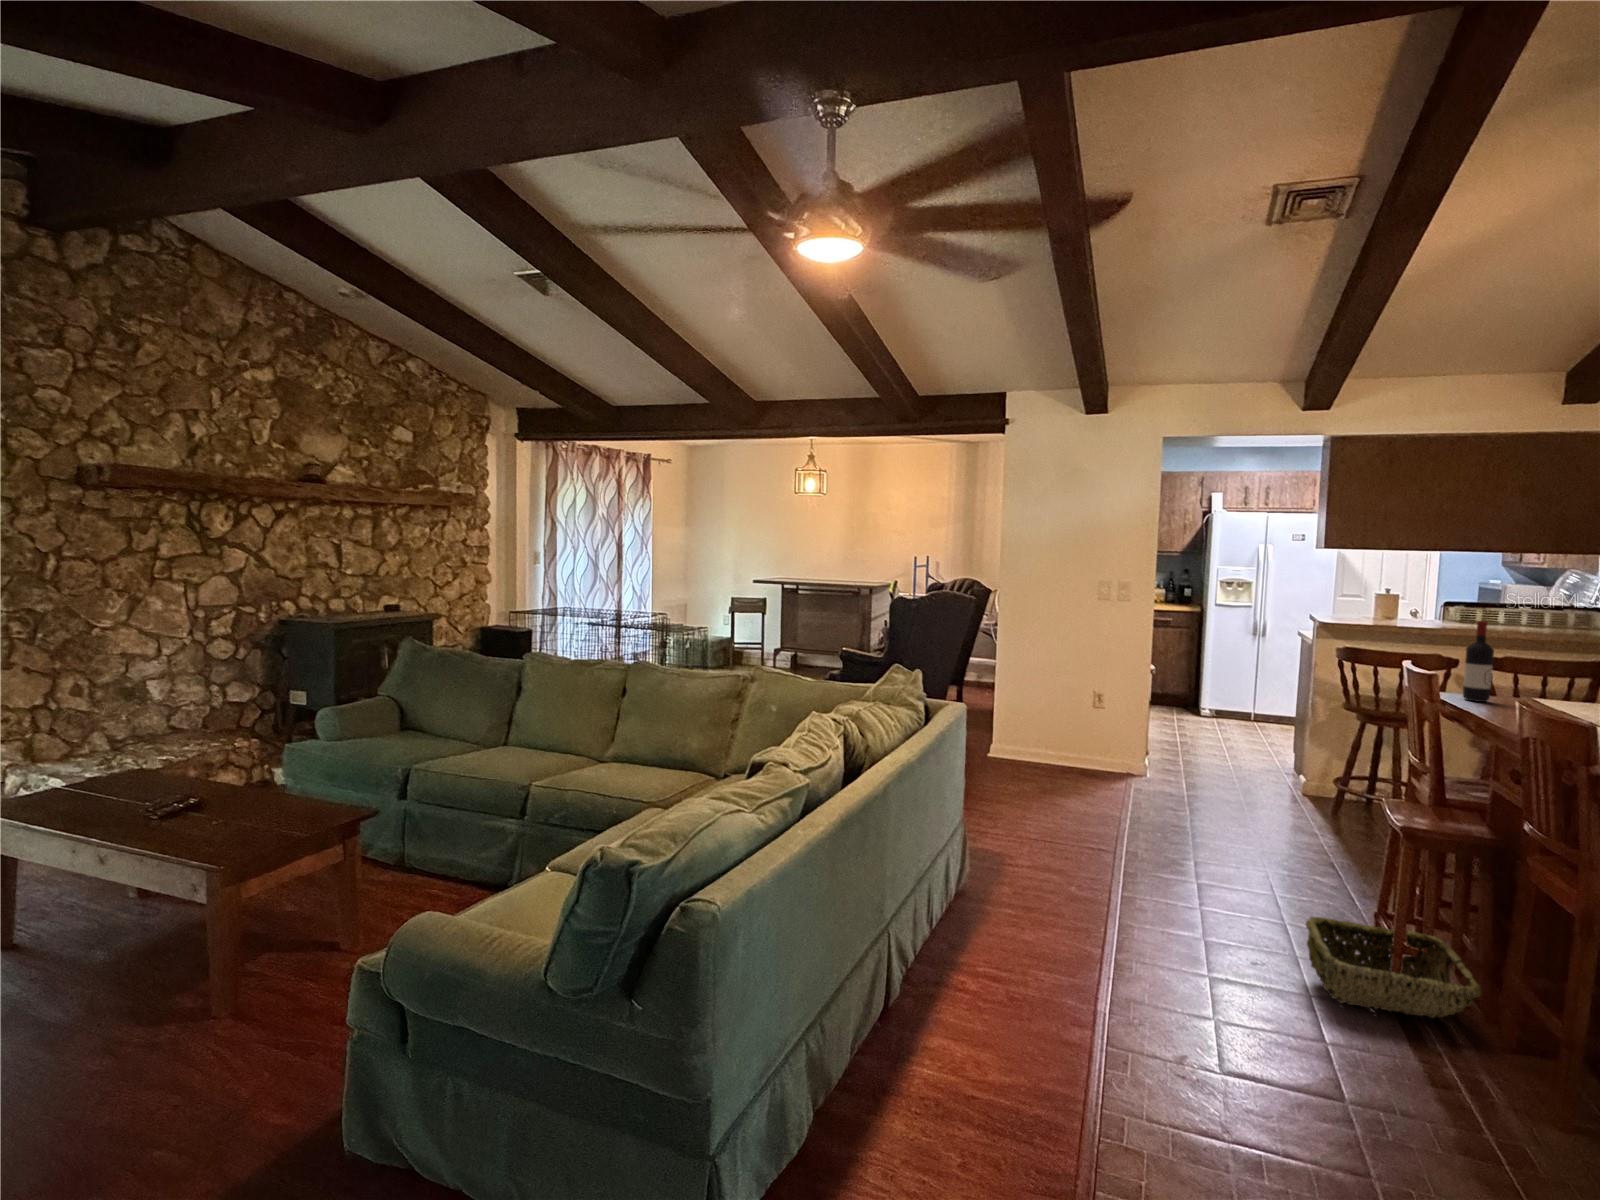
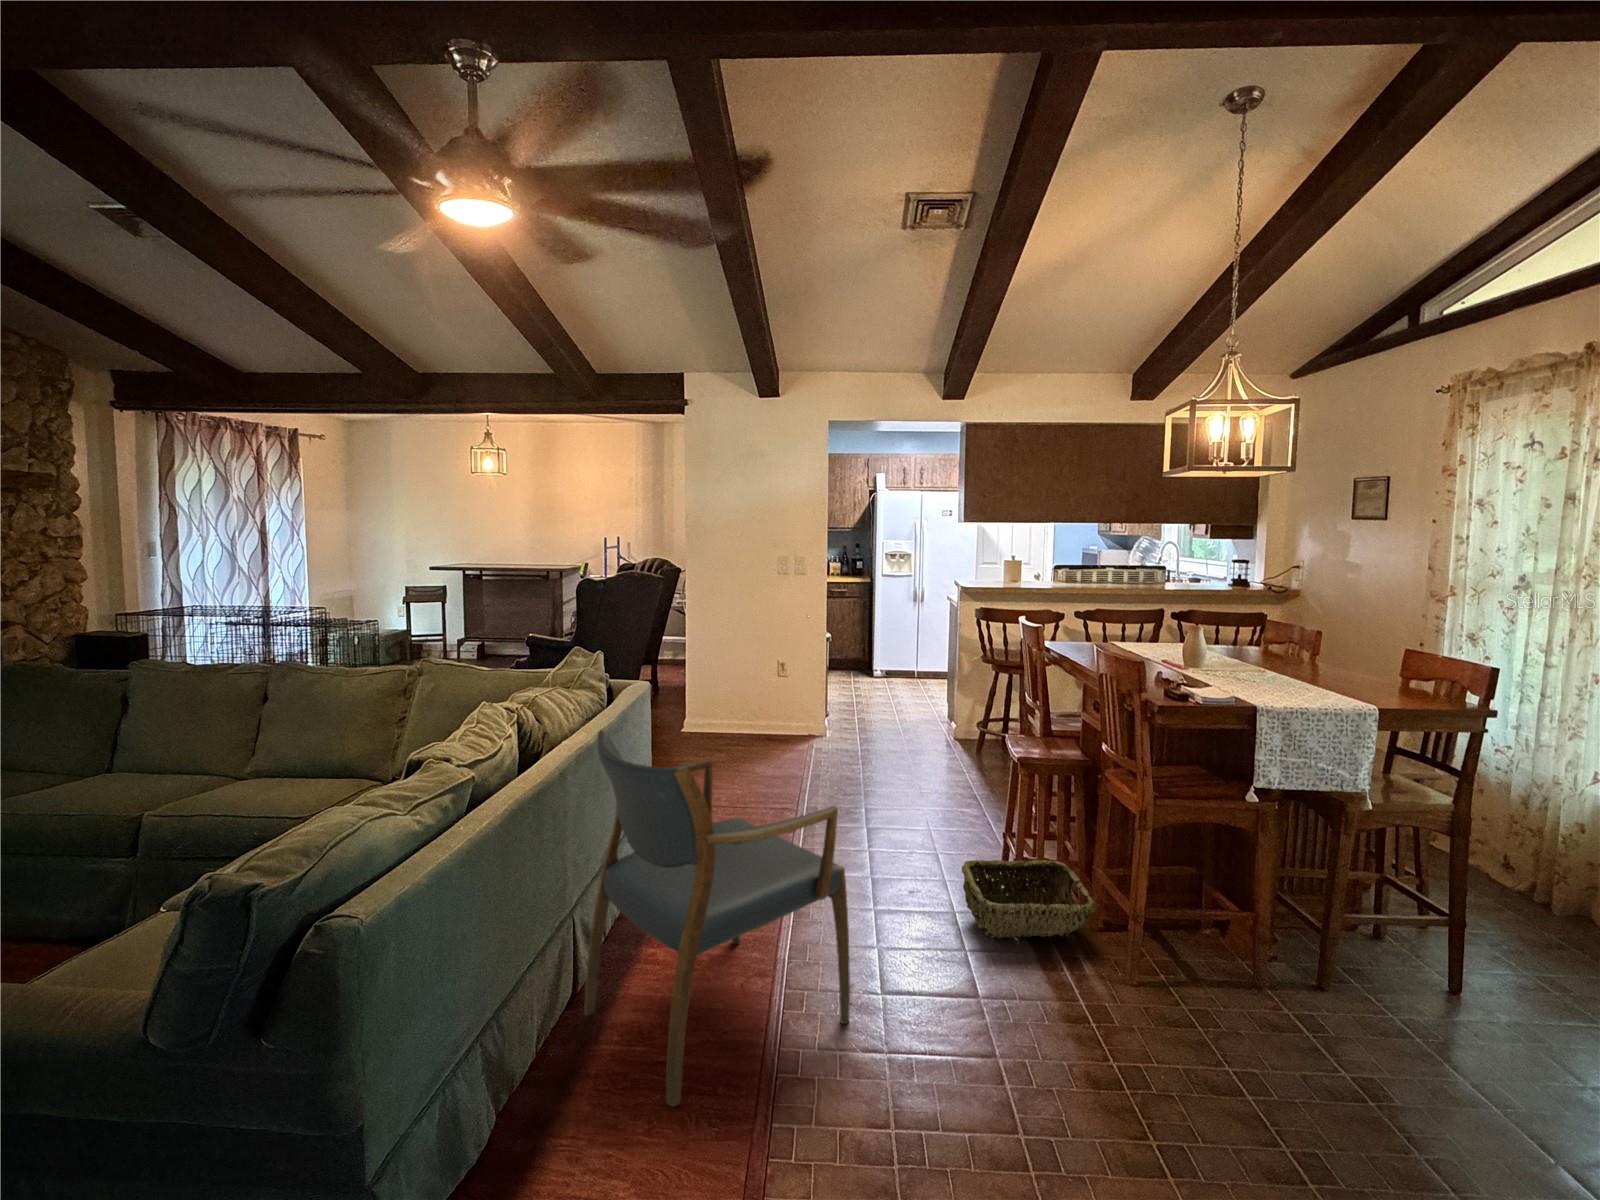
wine bottle: present [1463,621,1494,702] -> none [1071,582,1092,652]
armchair: none [910,730,1172,1073] -> present [585,730,850,1106]

